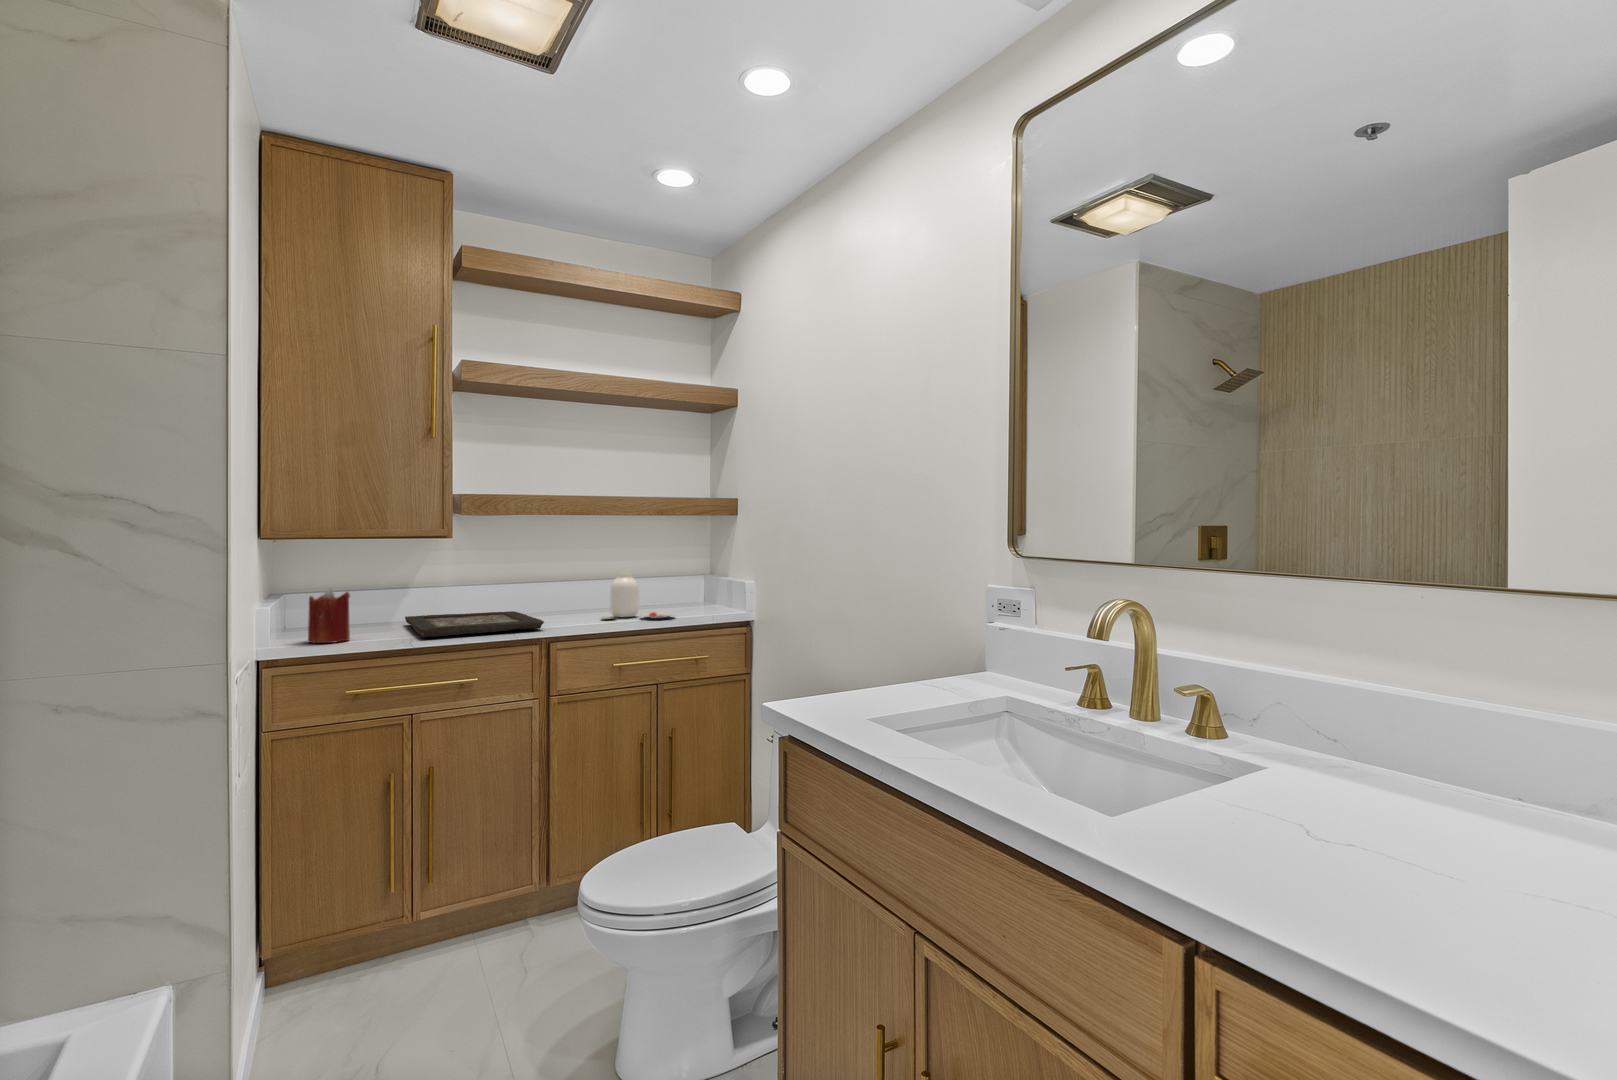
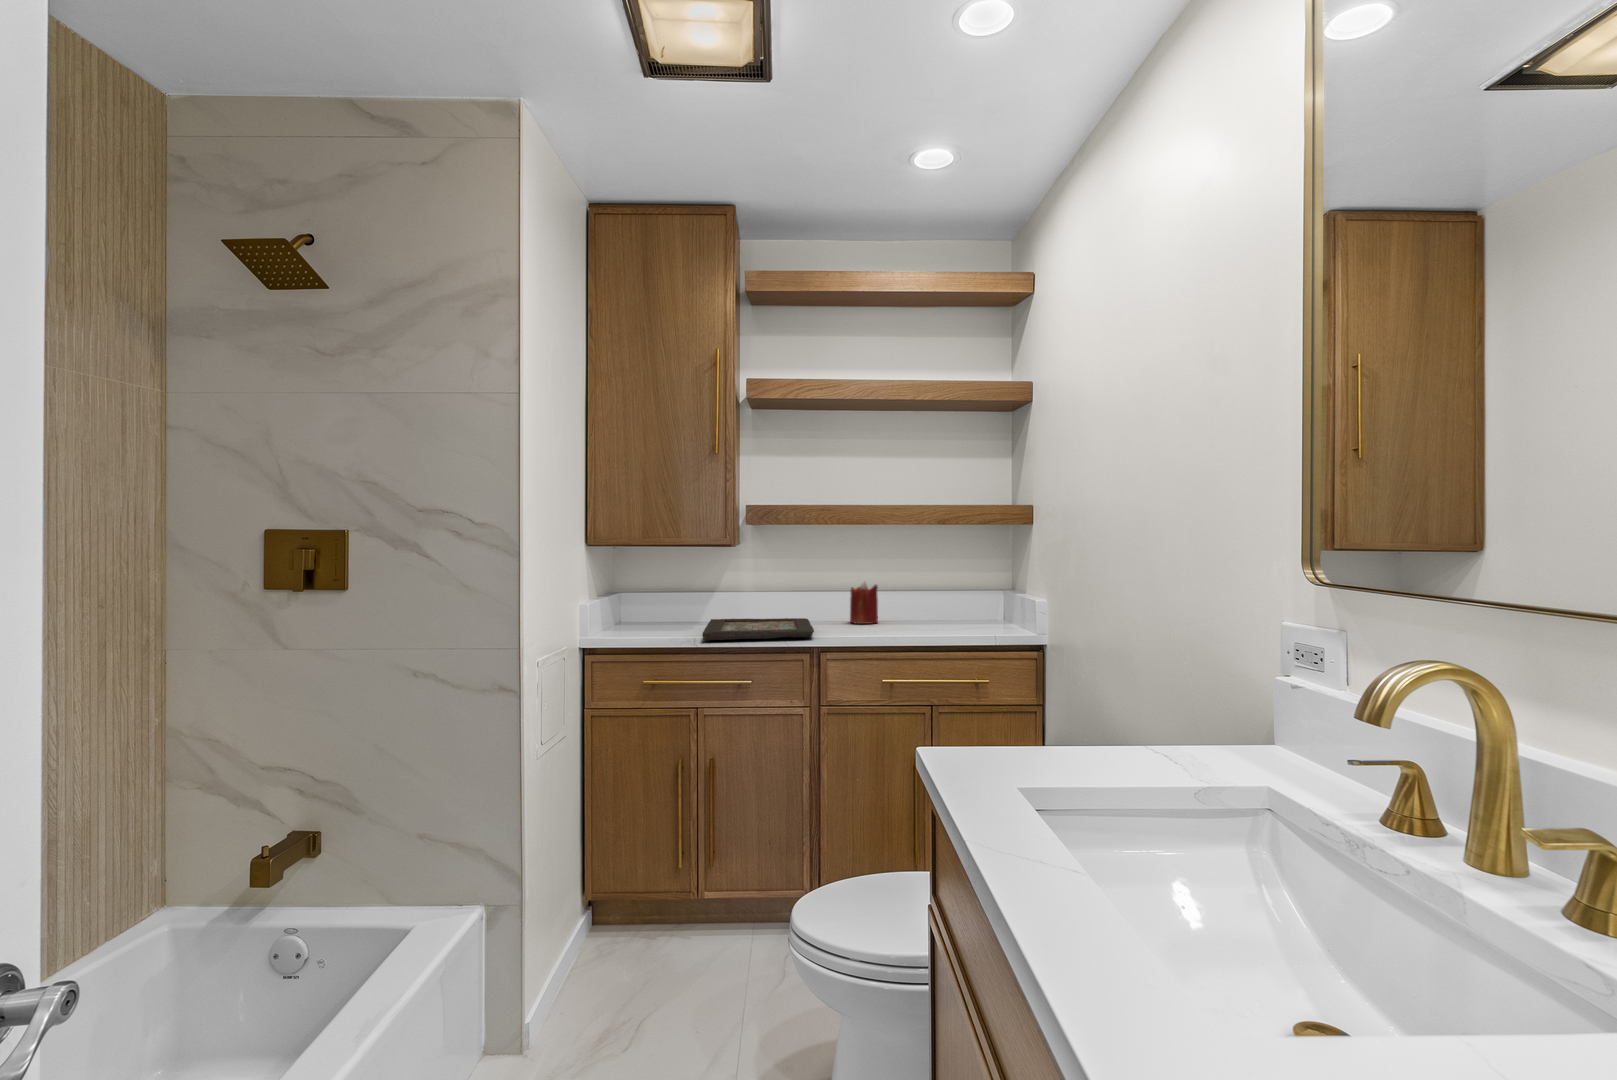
jar: present [610,573,675,618] -> none [879,584,956,632]
candle: present [308,588,350,643] -> present [850,582,878,624]

